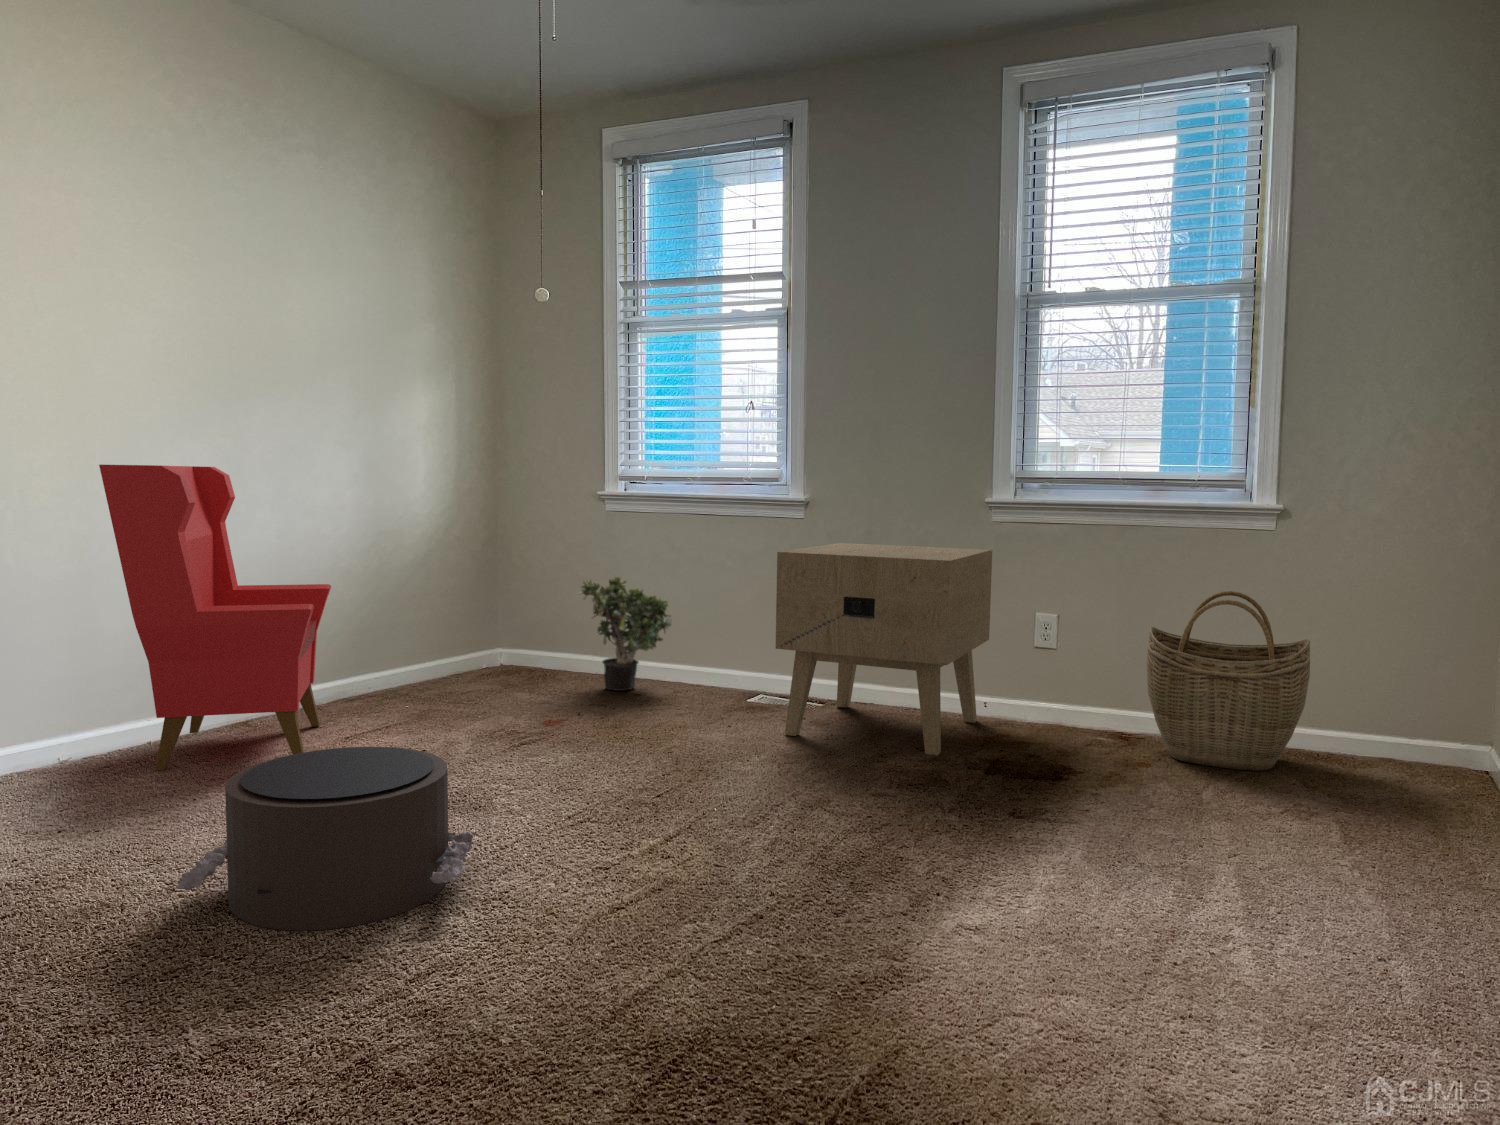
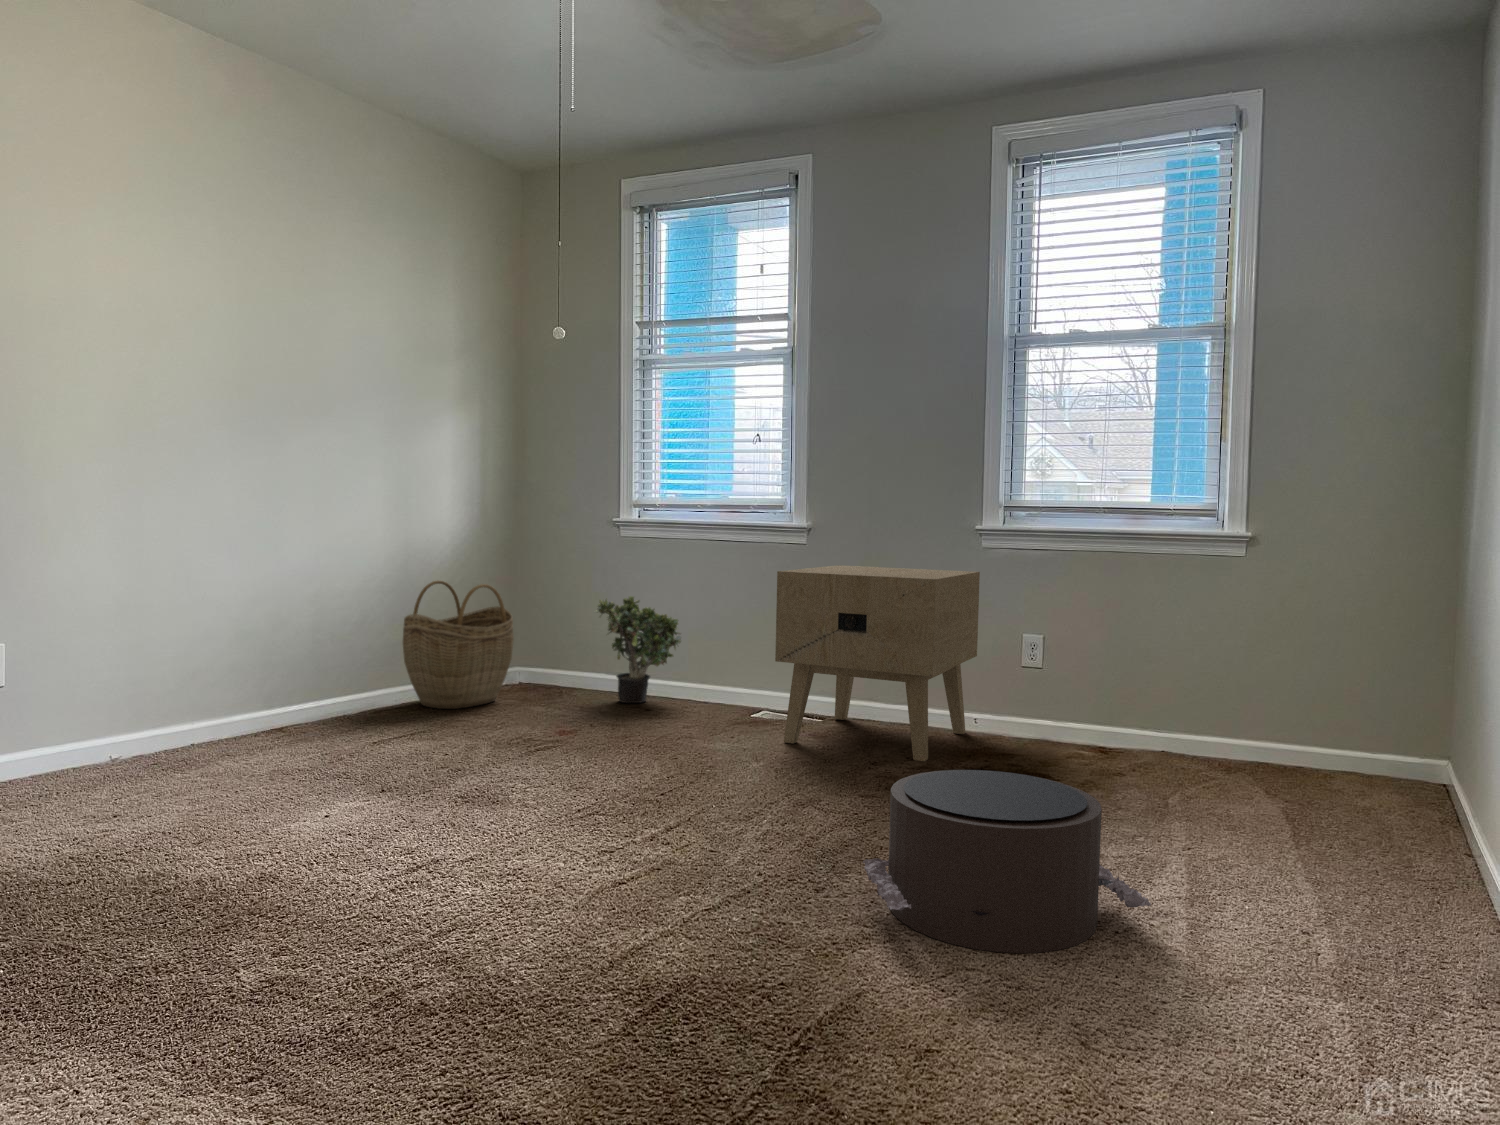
armchair: present [99,465,331,771] -> none [163,485,366,766]
woven basket: present [1147,591,1310,771] -> present [403,581,514,709]
pouf: present [175,747,473,931] -> present [863,770,1151,953]

